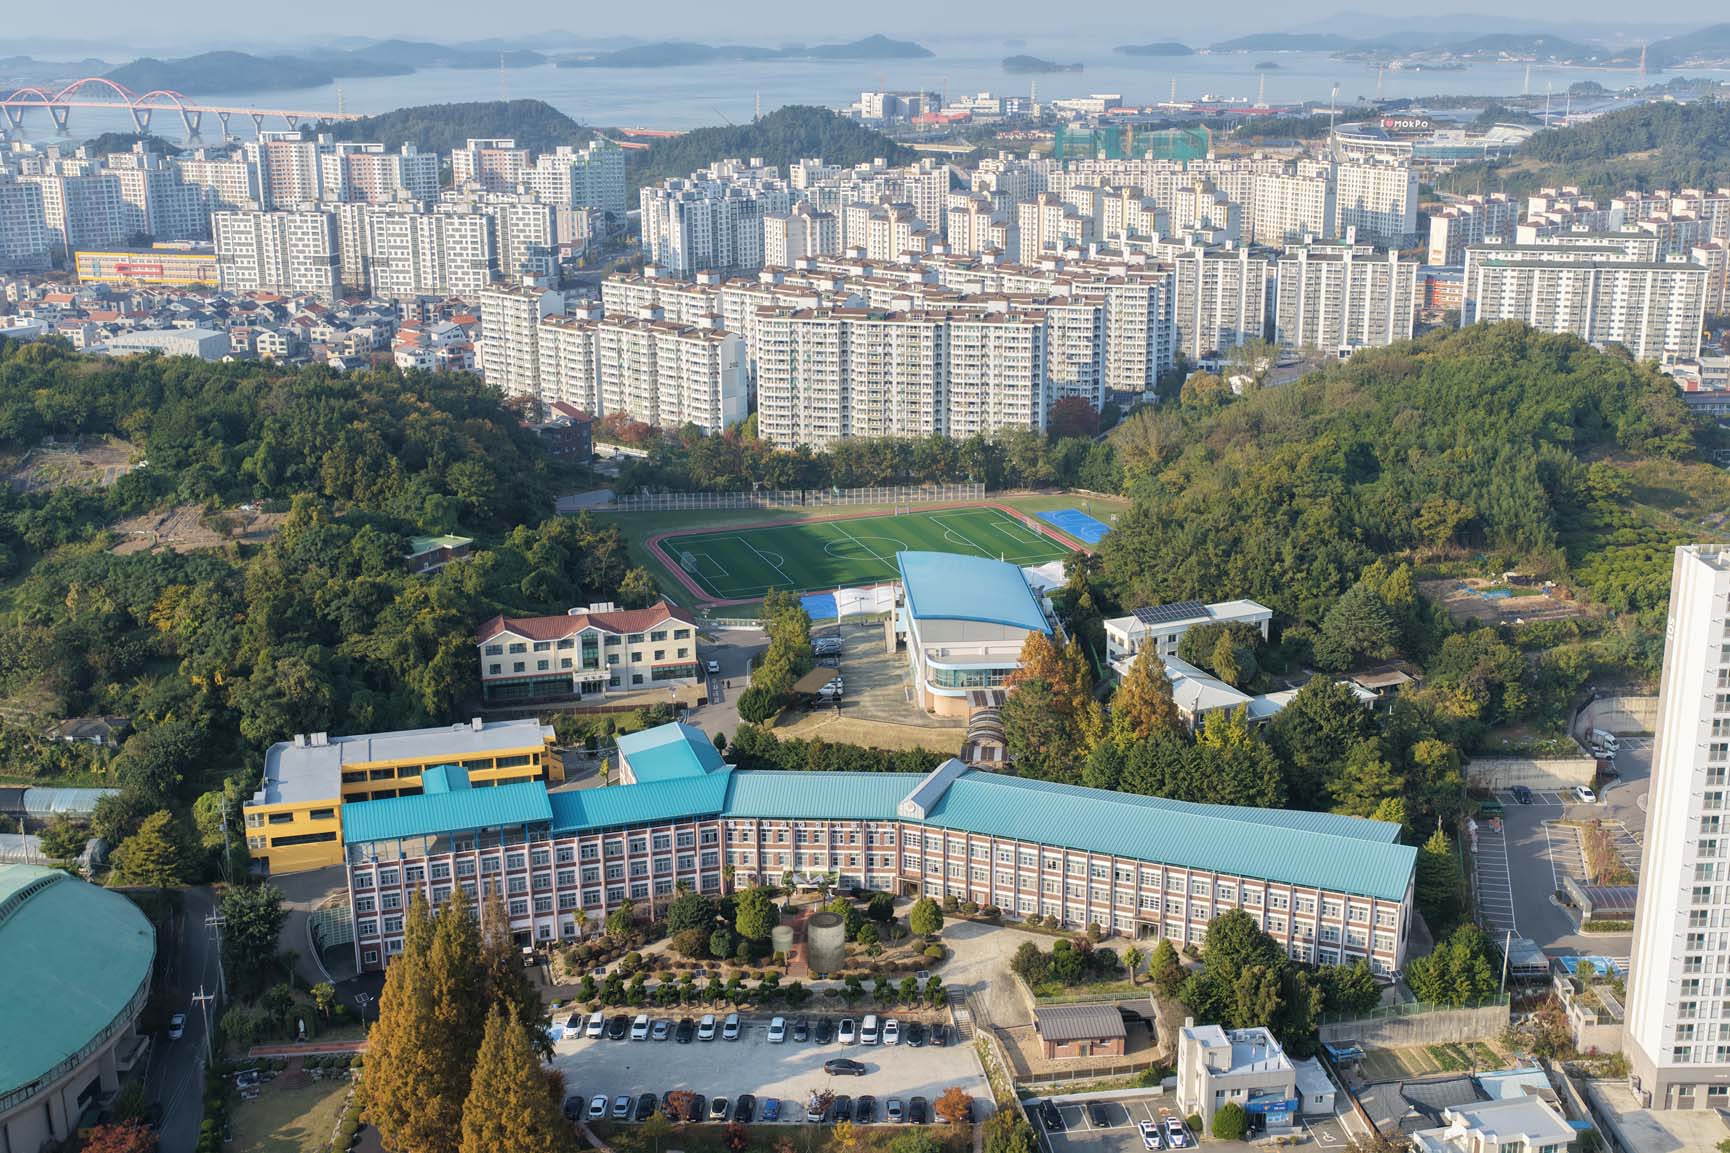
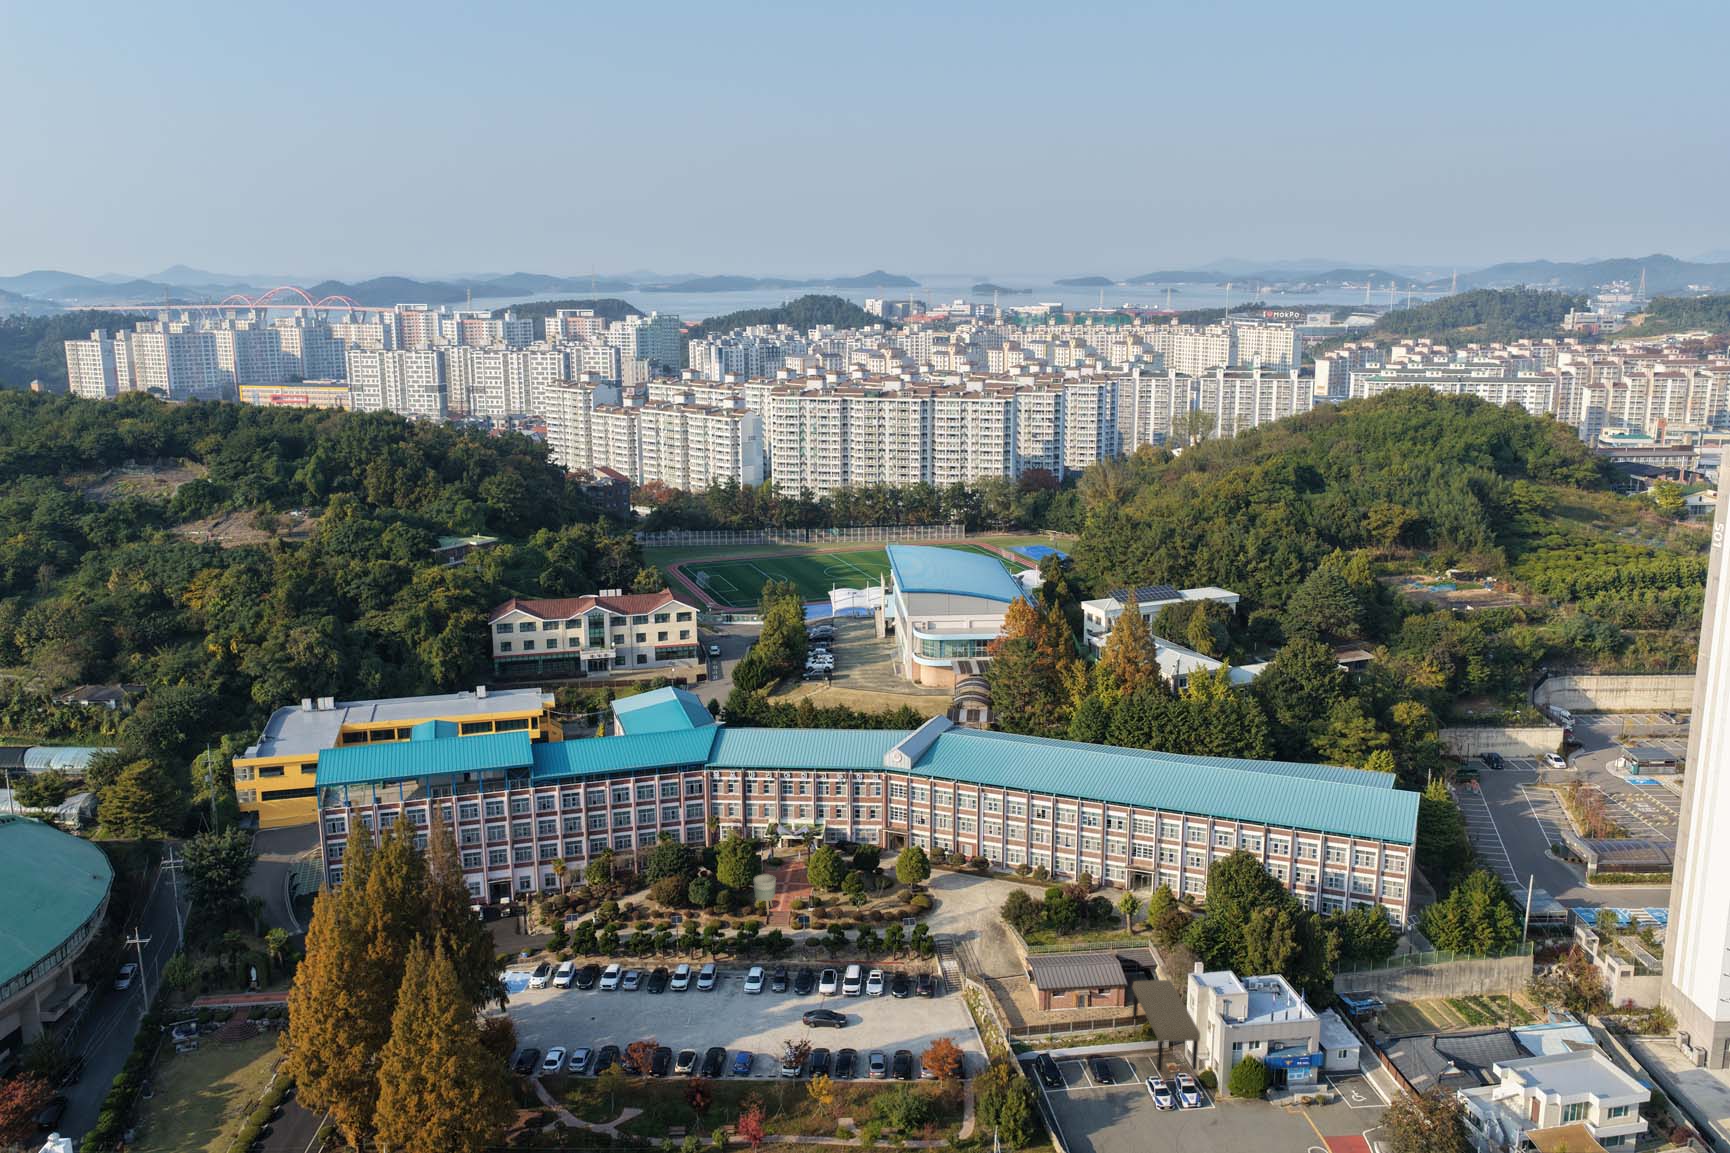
bench: present [793,667,839,712] -> present [1132,980,1200,1071]
trash can: present [808,911,845,973] -> none [791,859,829,923]

